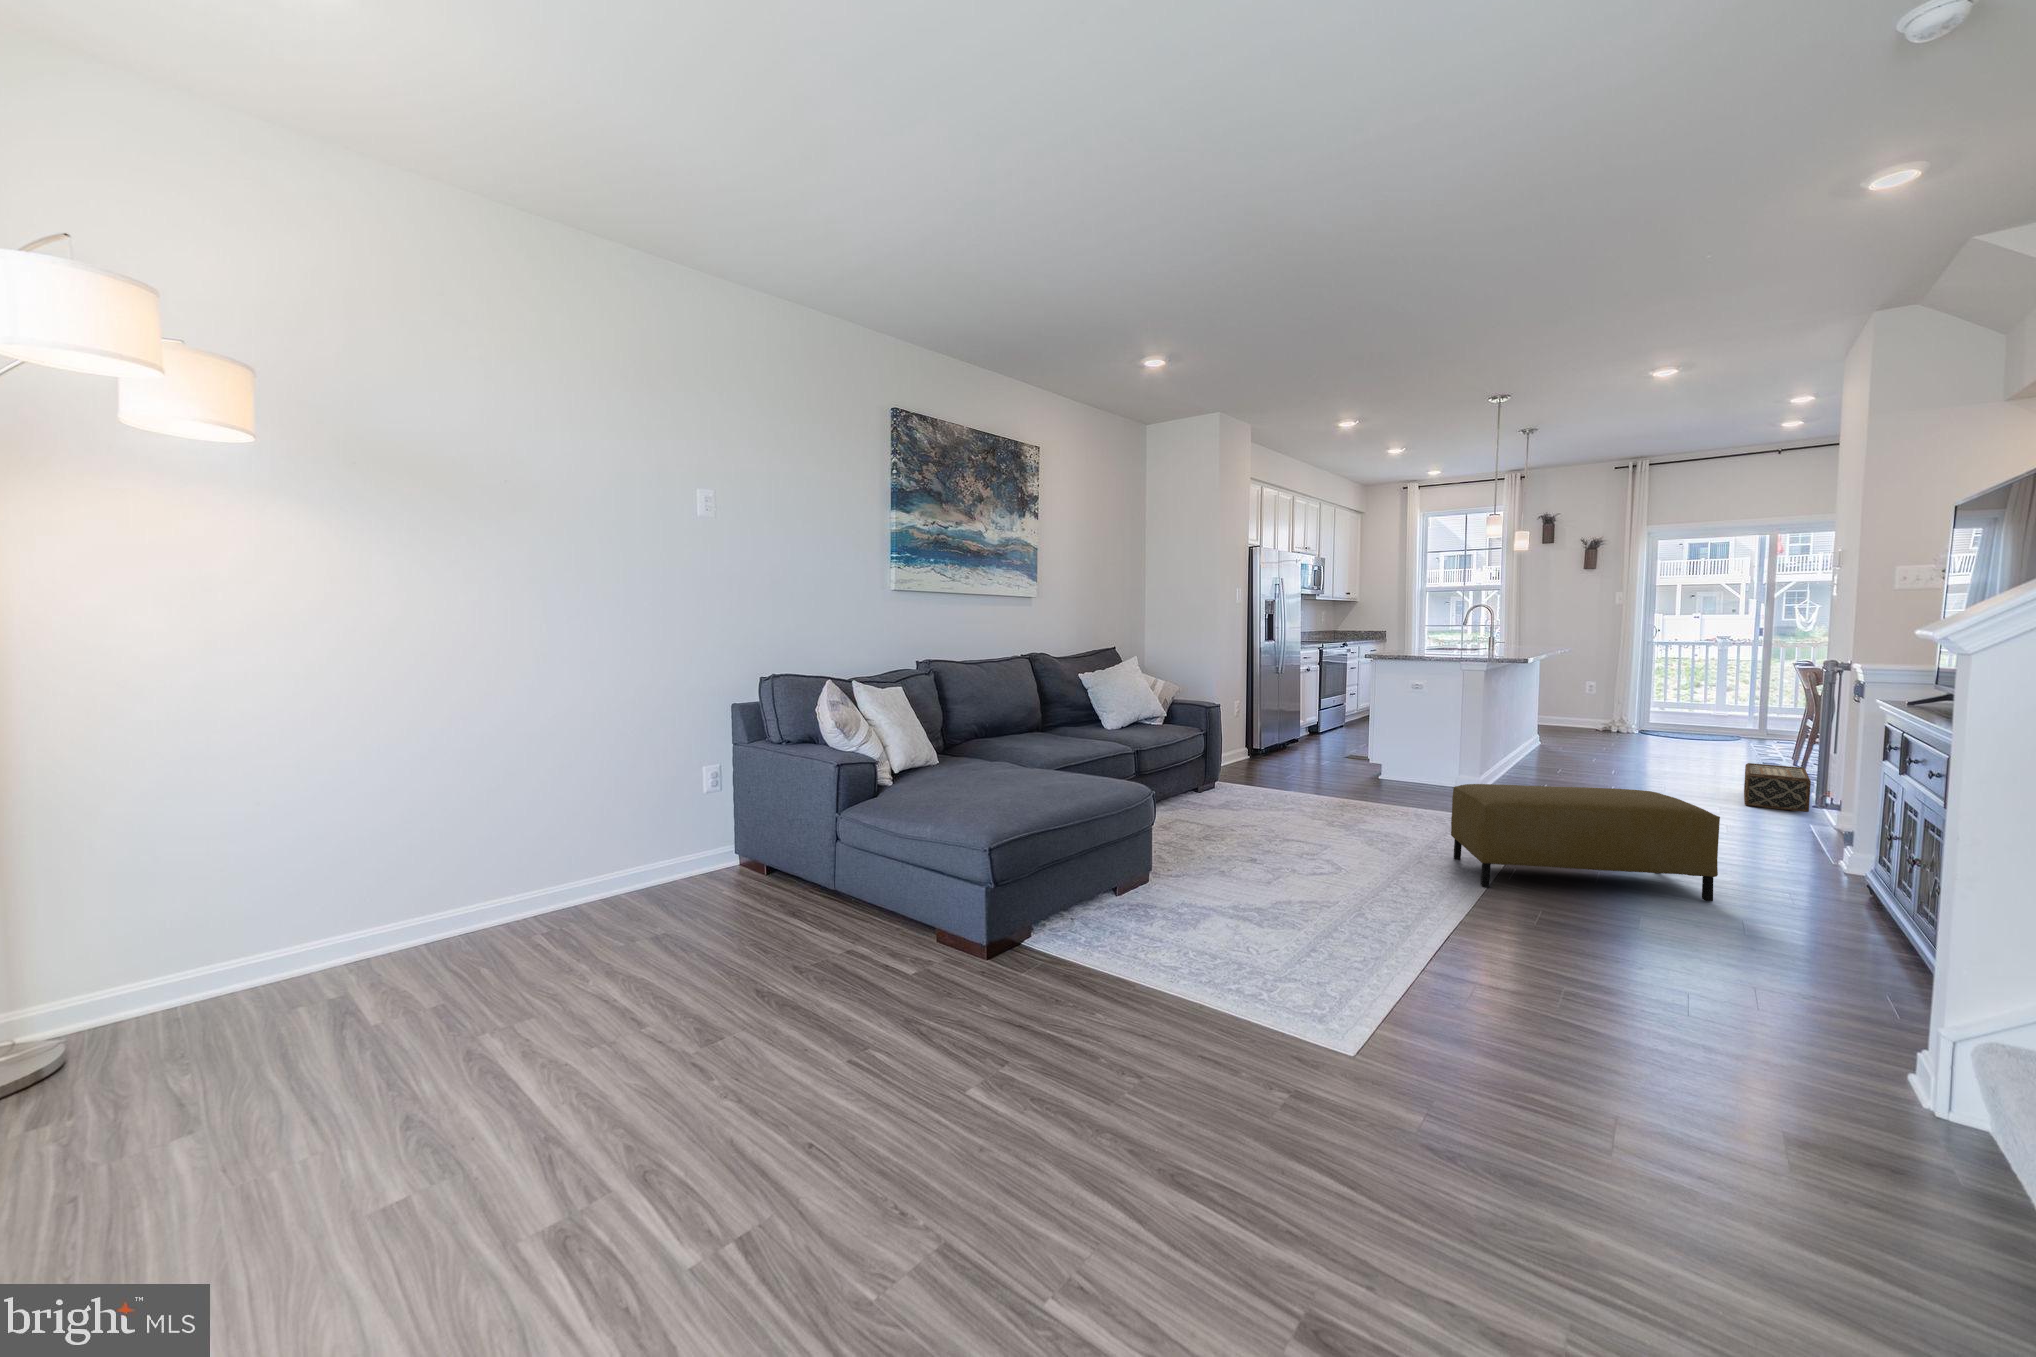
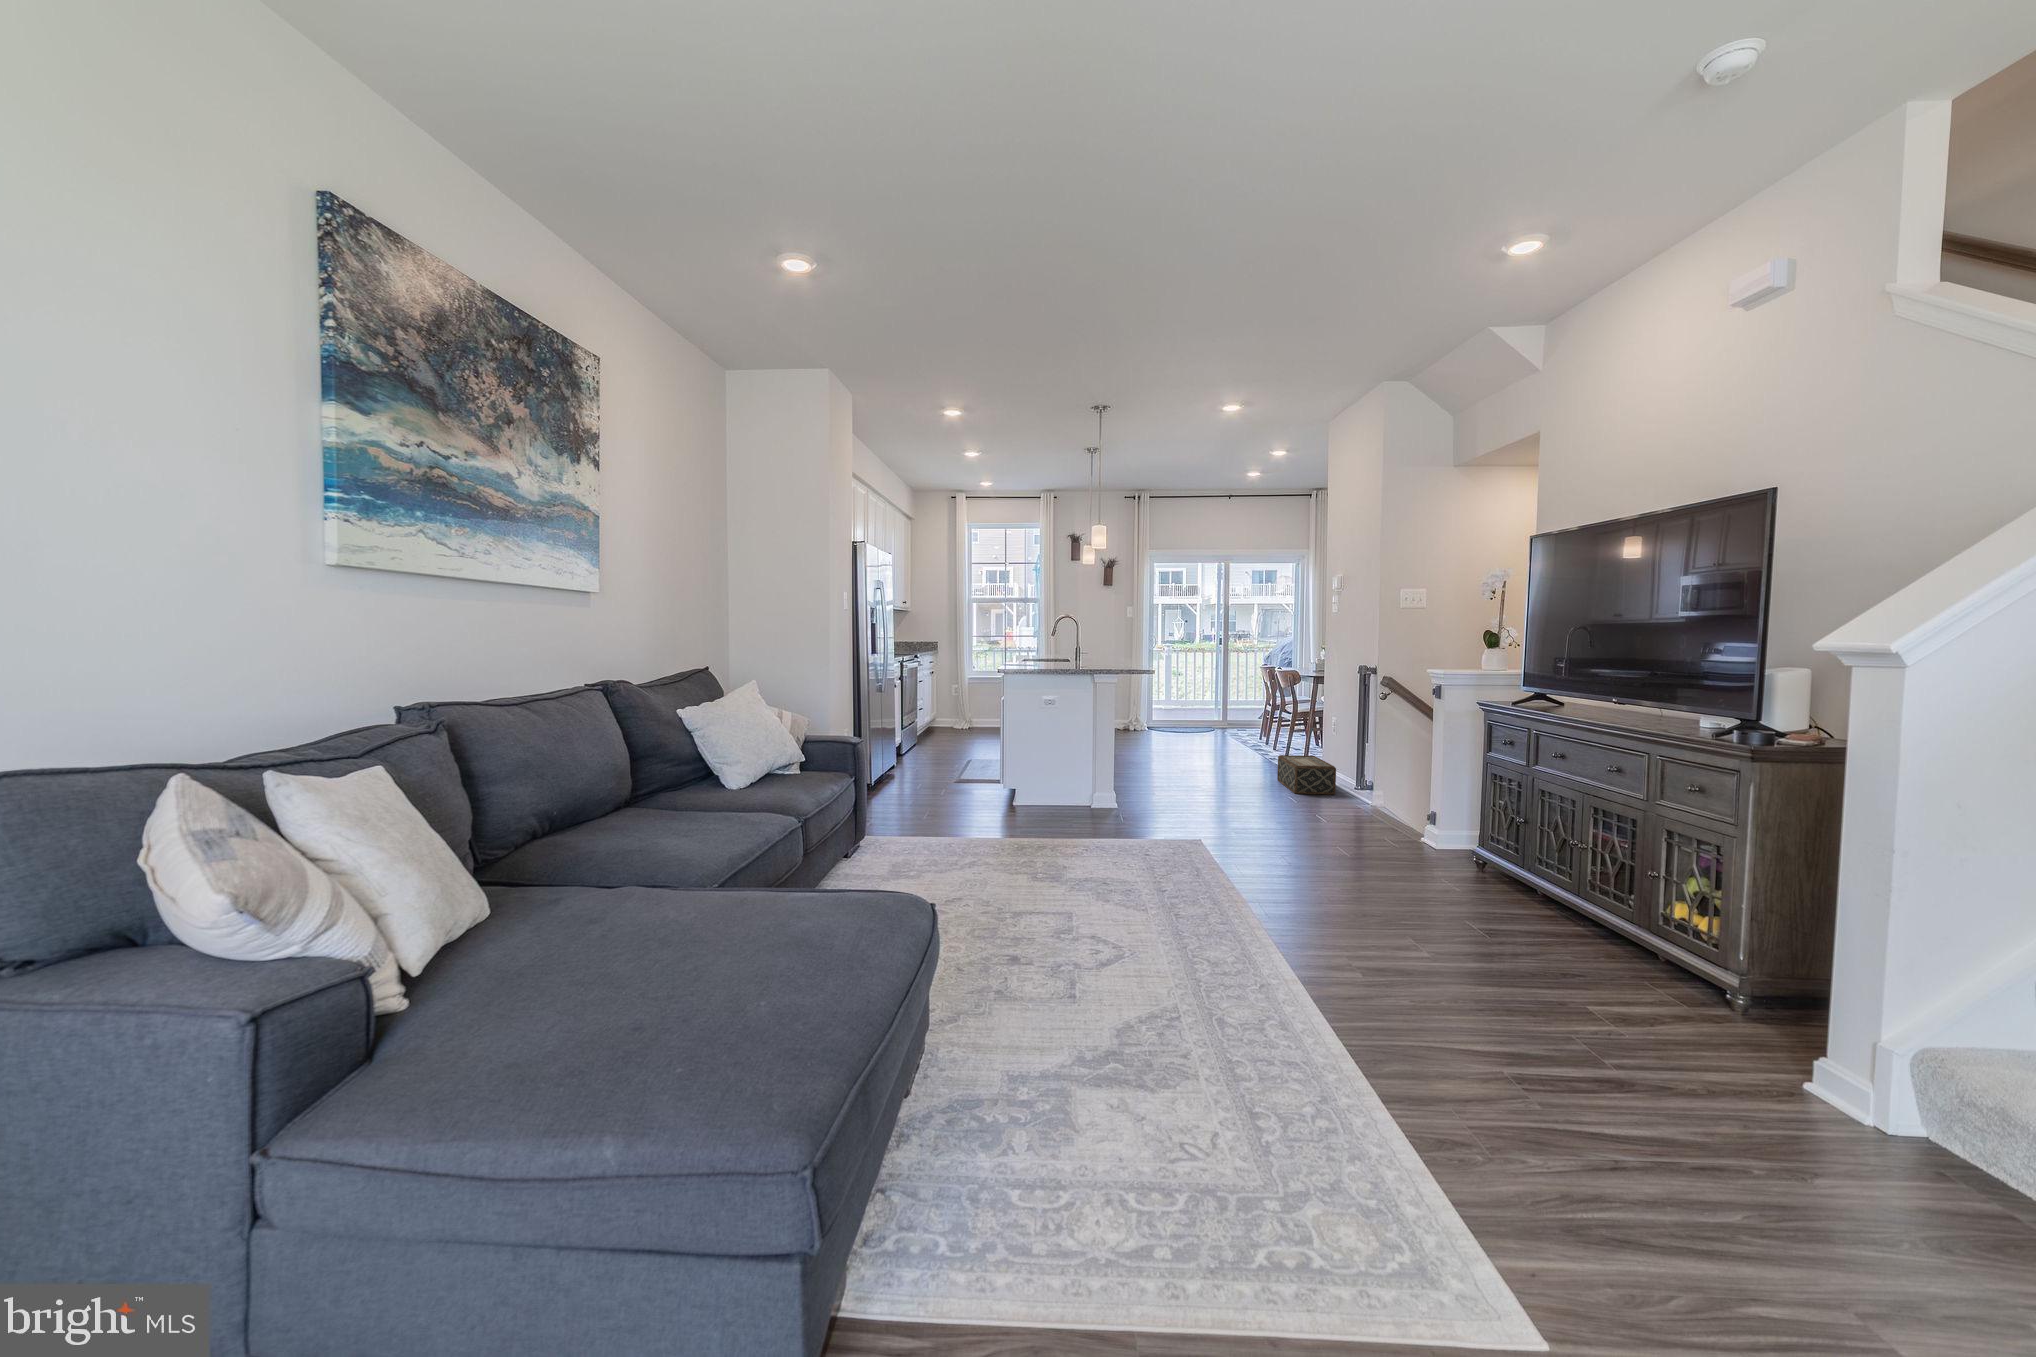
ottoman: present [1451,784,1720,901] -> none [1188,804,1426,940]

